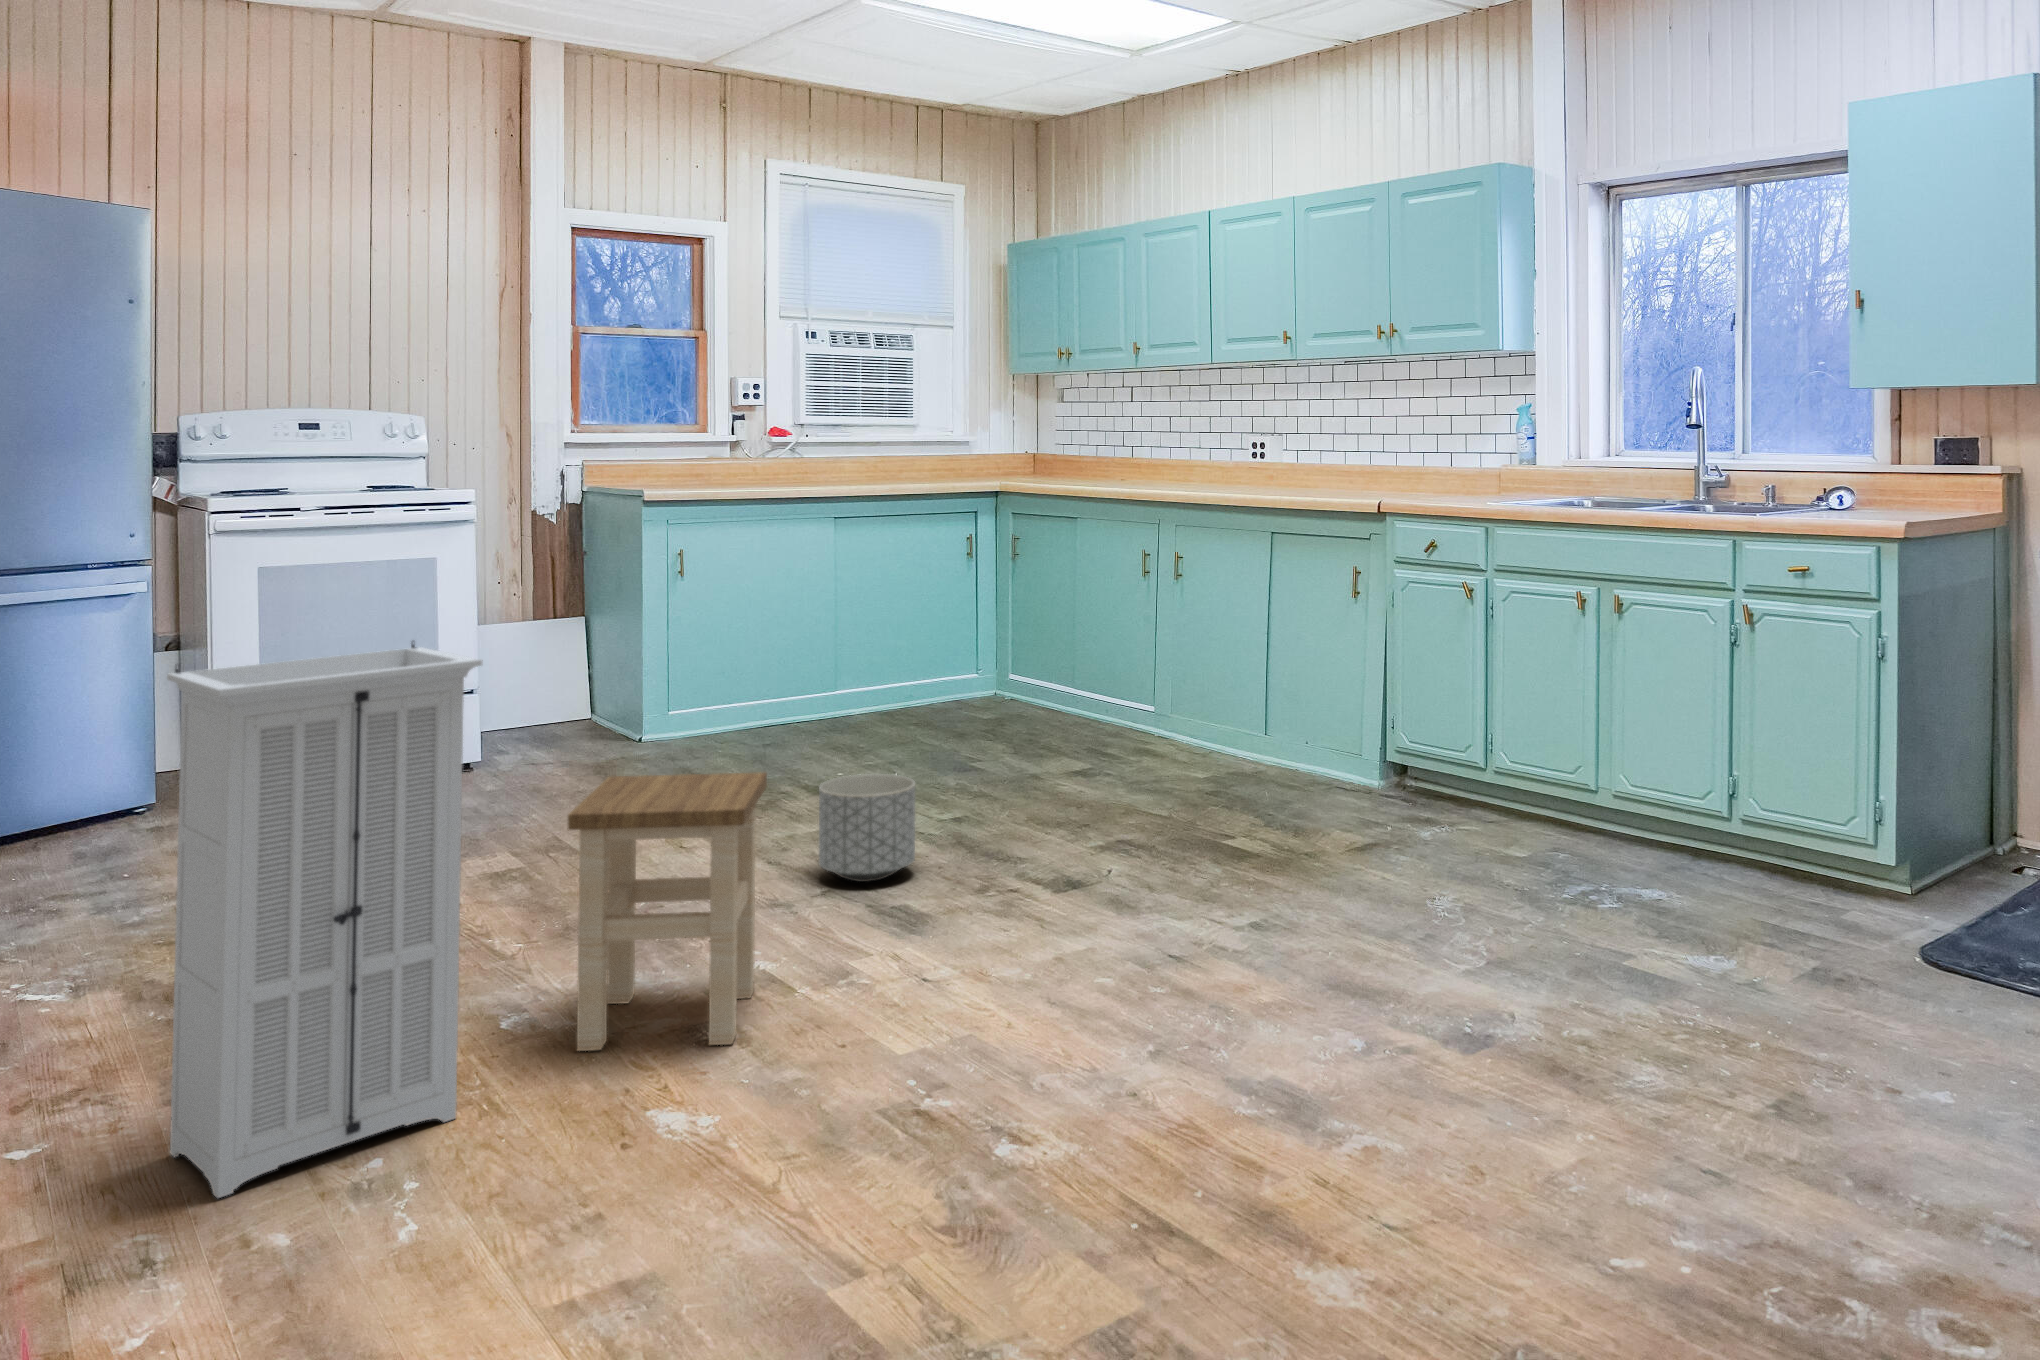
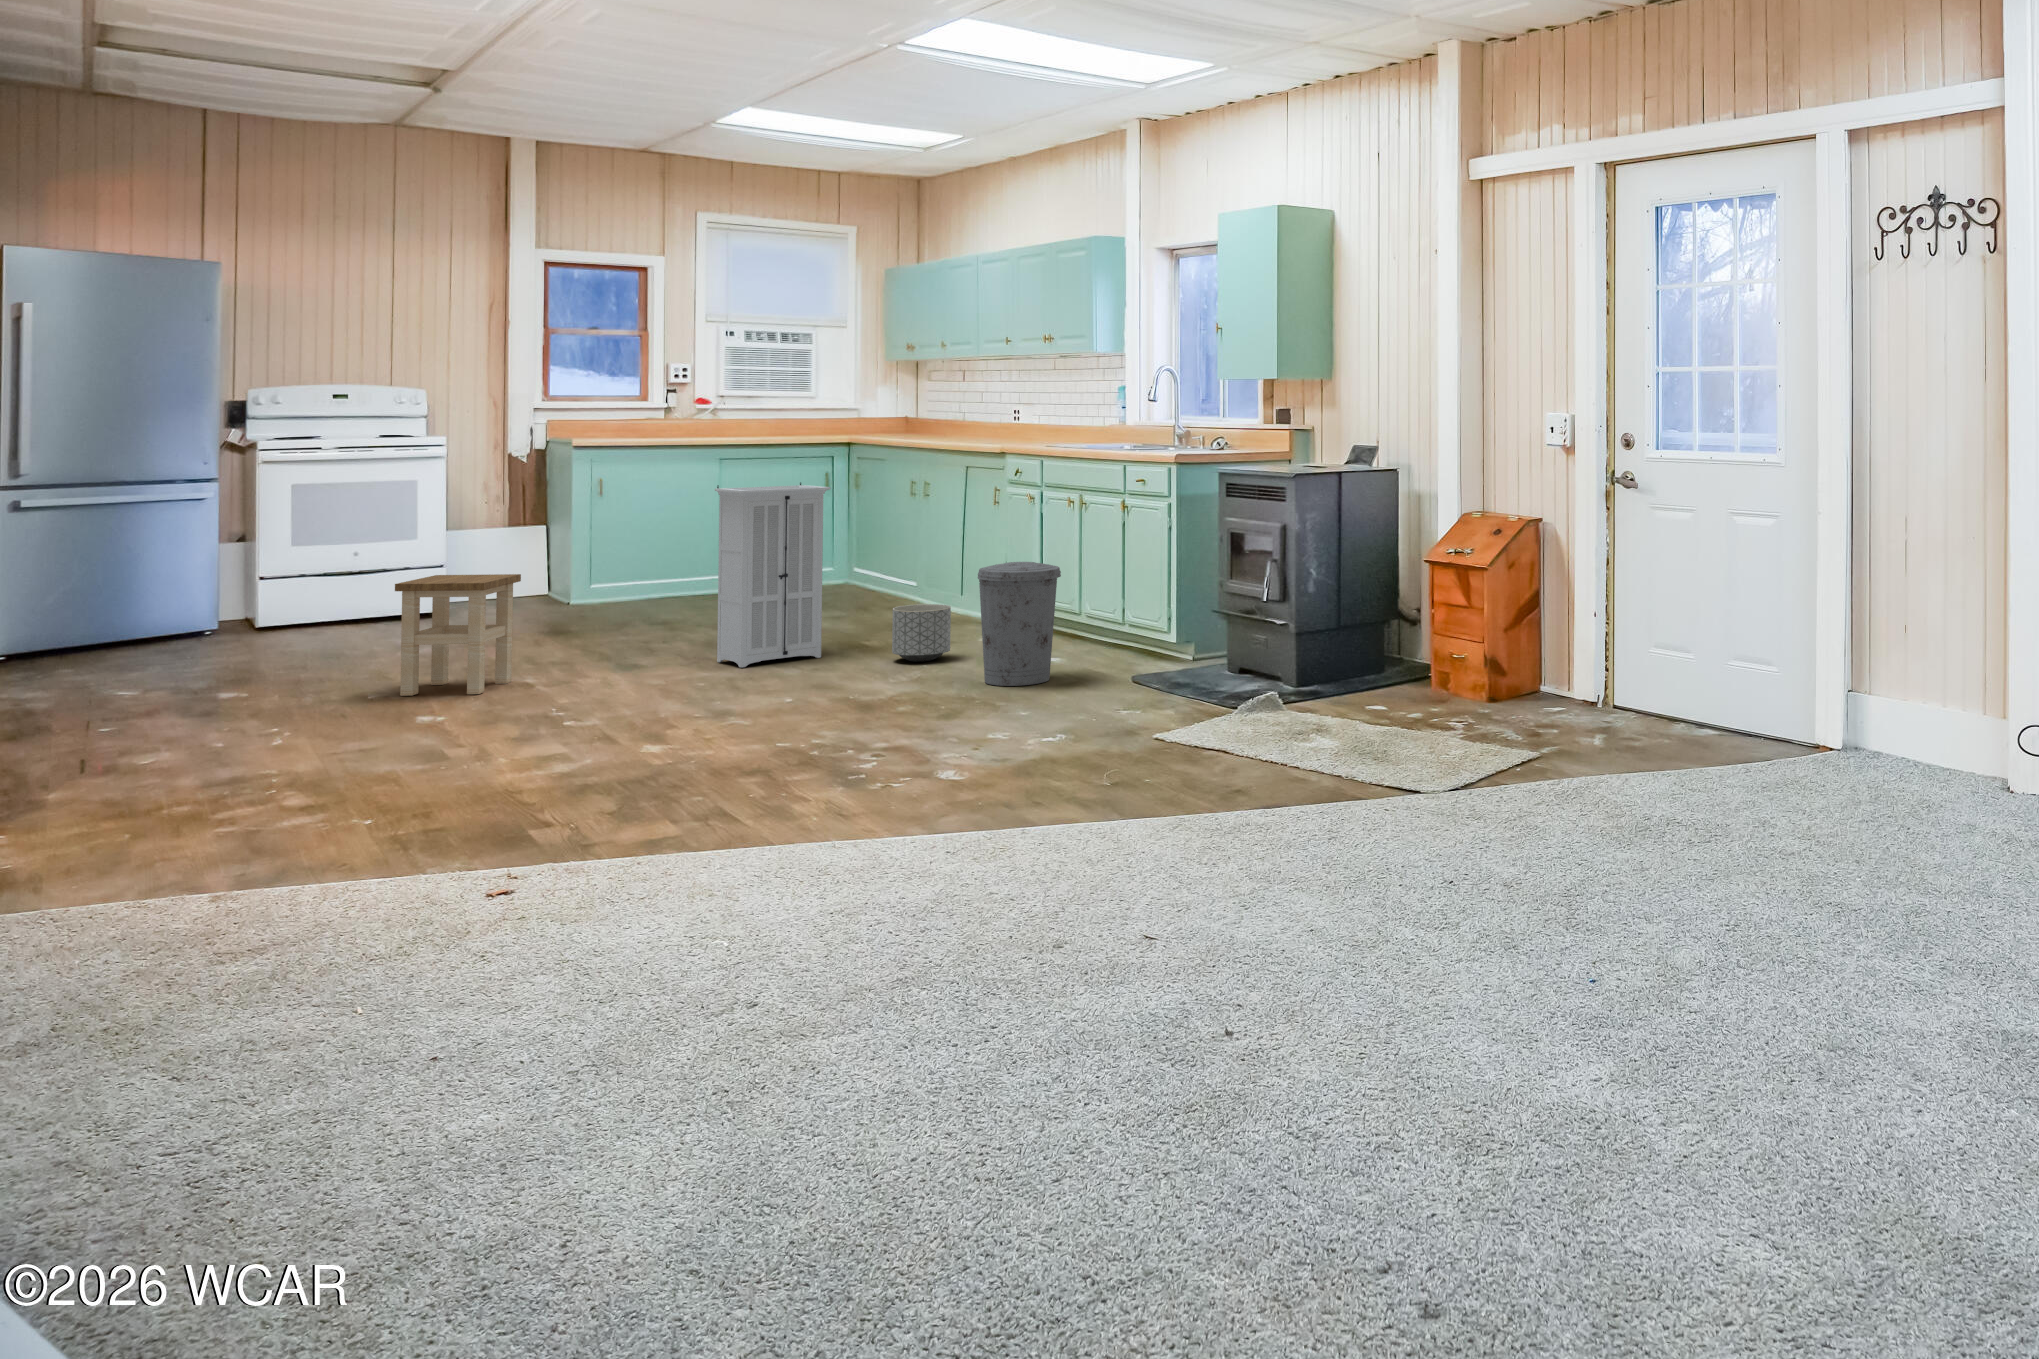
storage cabinet: present [167,641,482,1198] -> present [715,482,831,667]
trash can: none [1670,742,1844,1012] -> present [978,562,1061,686]
planter: present [819,774,915,882] -> present [892,604,951,662]

